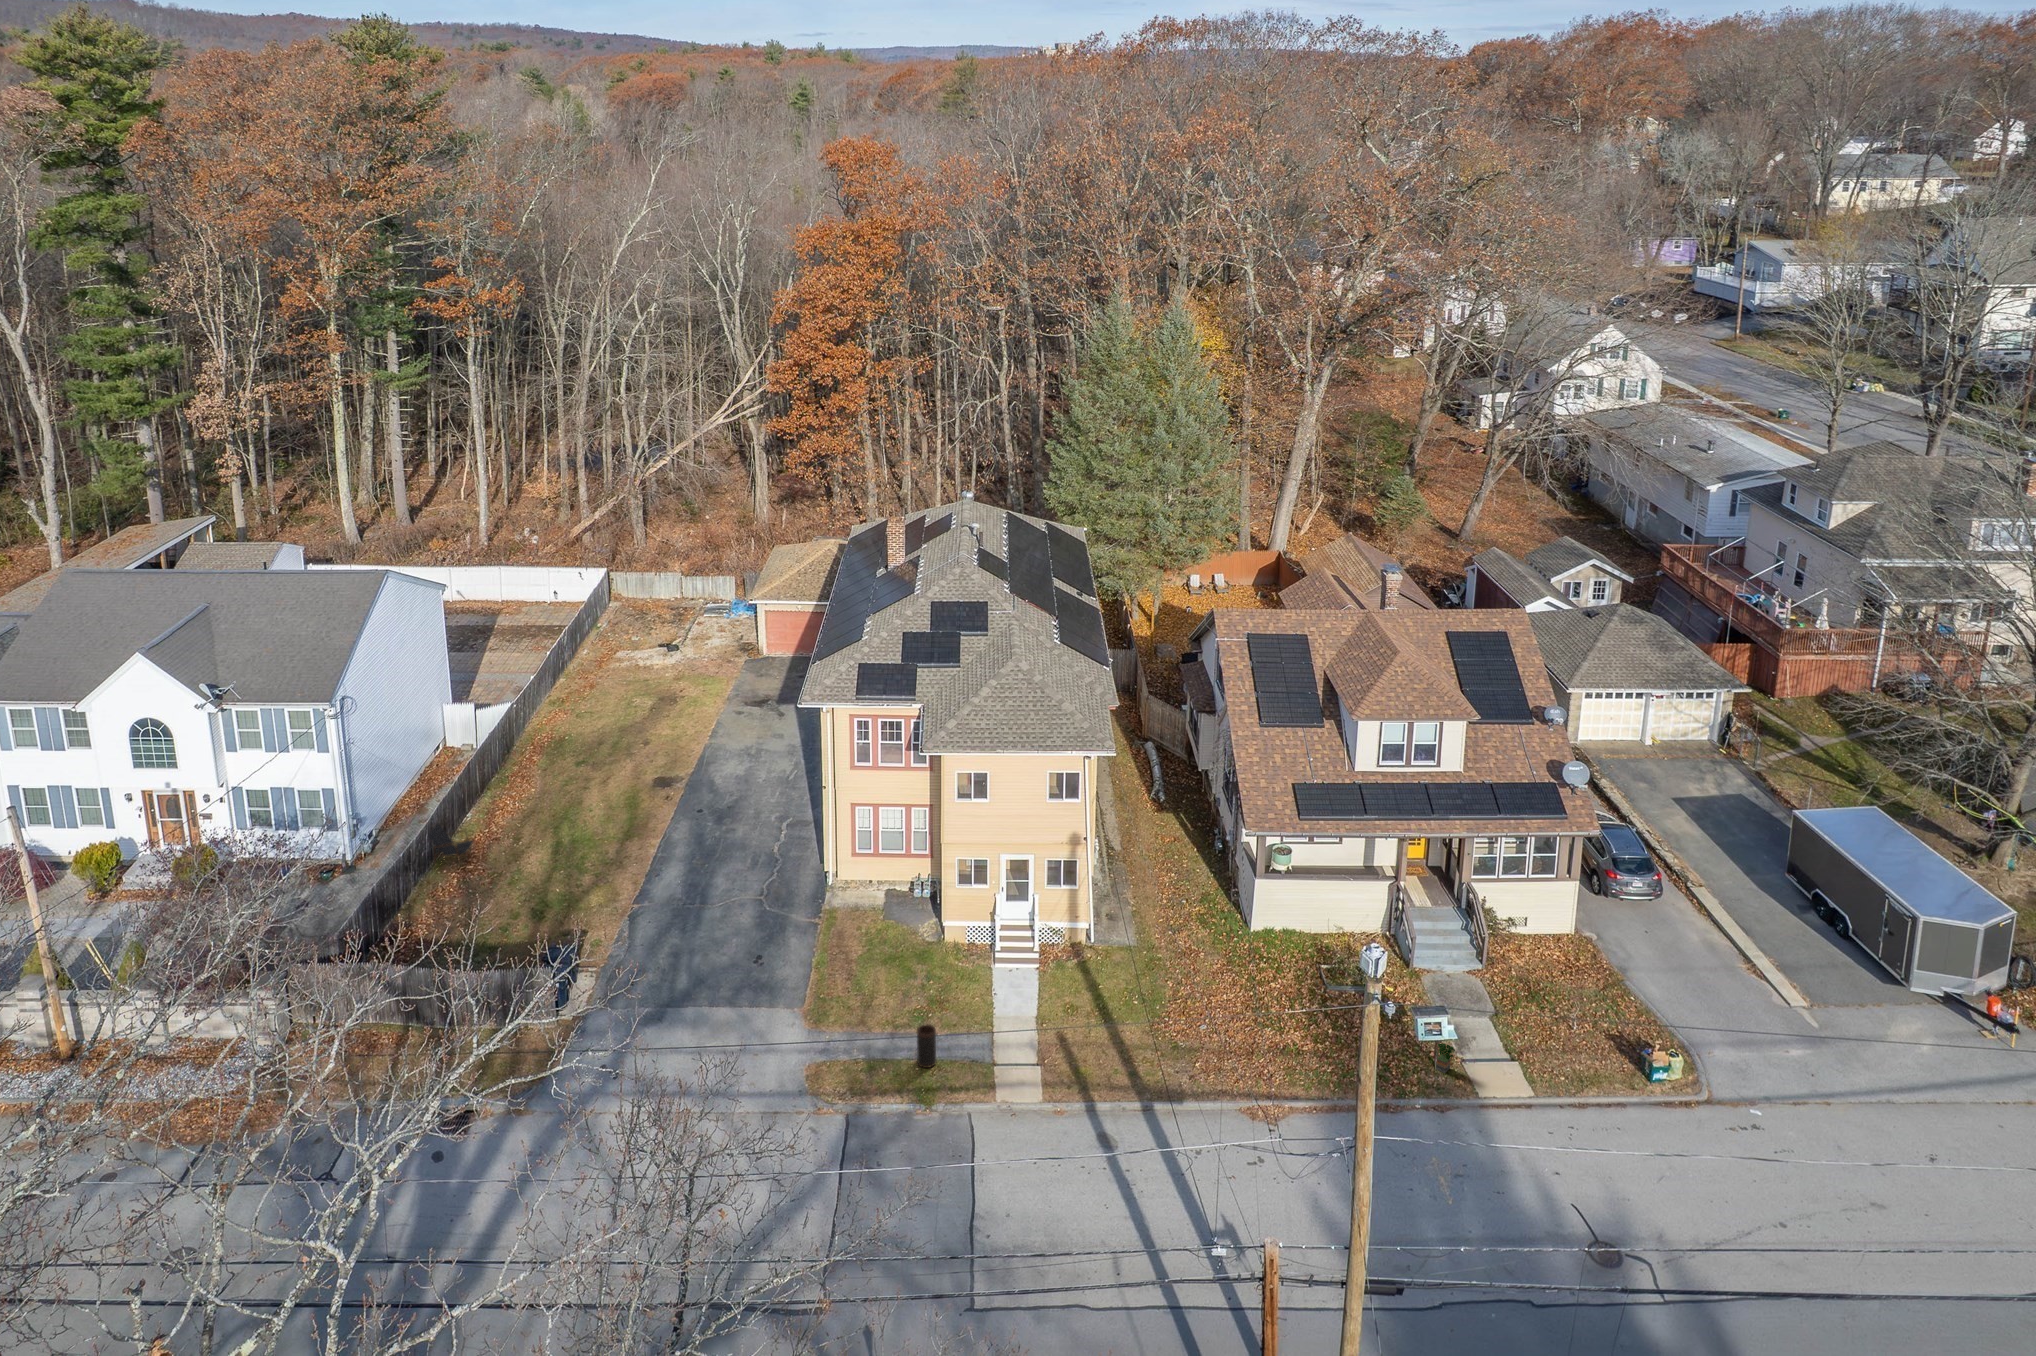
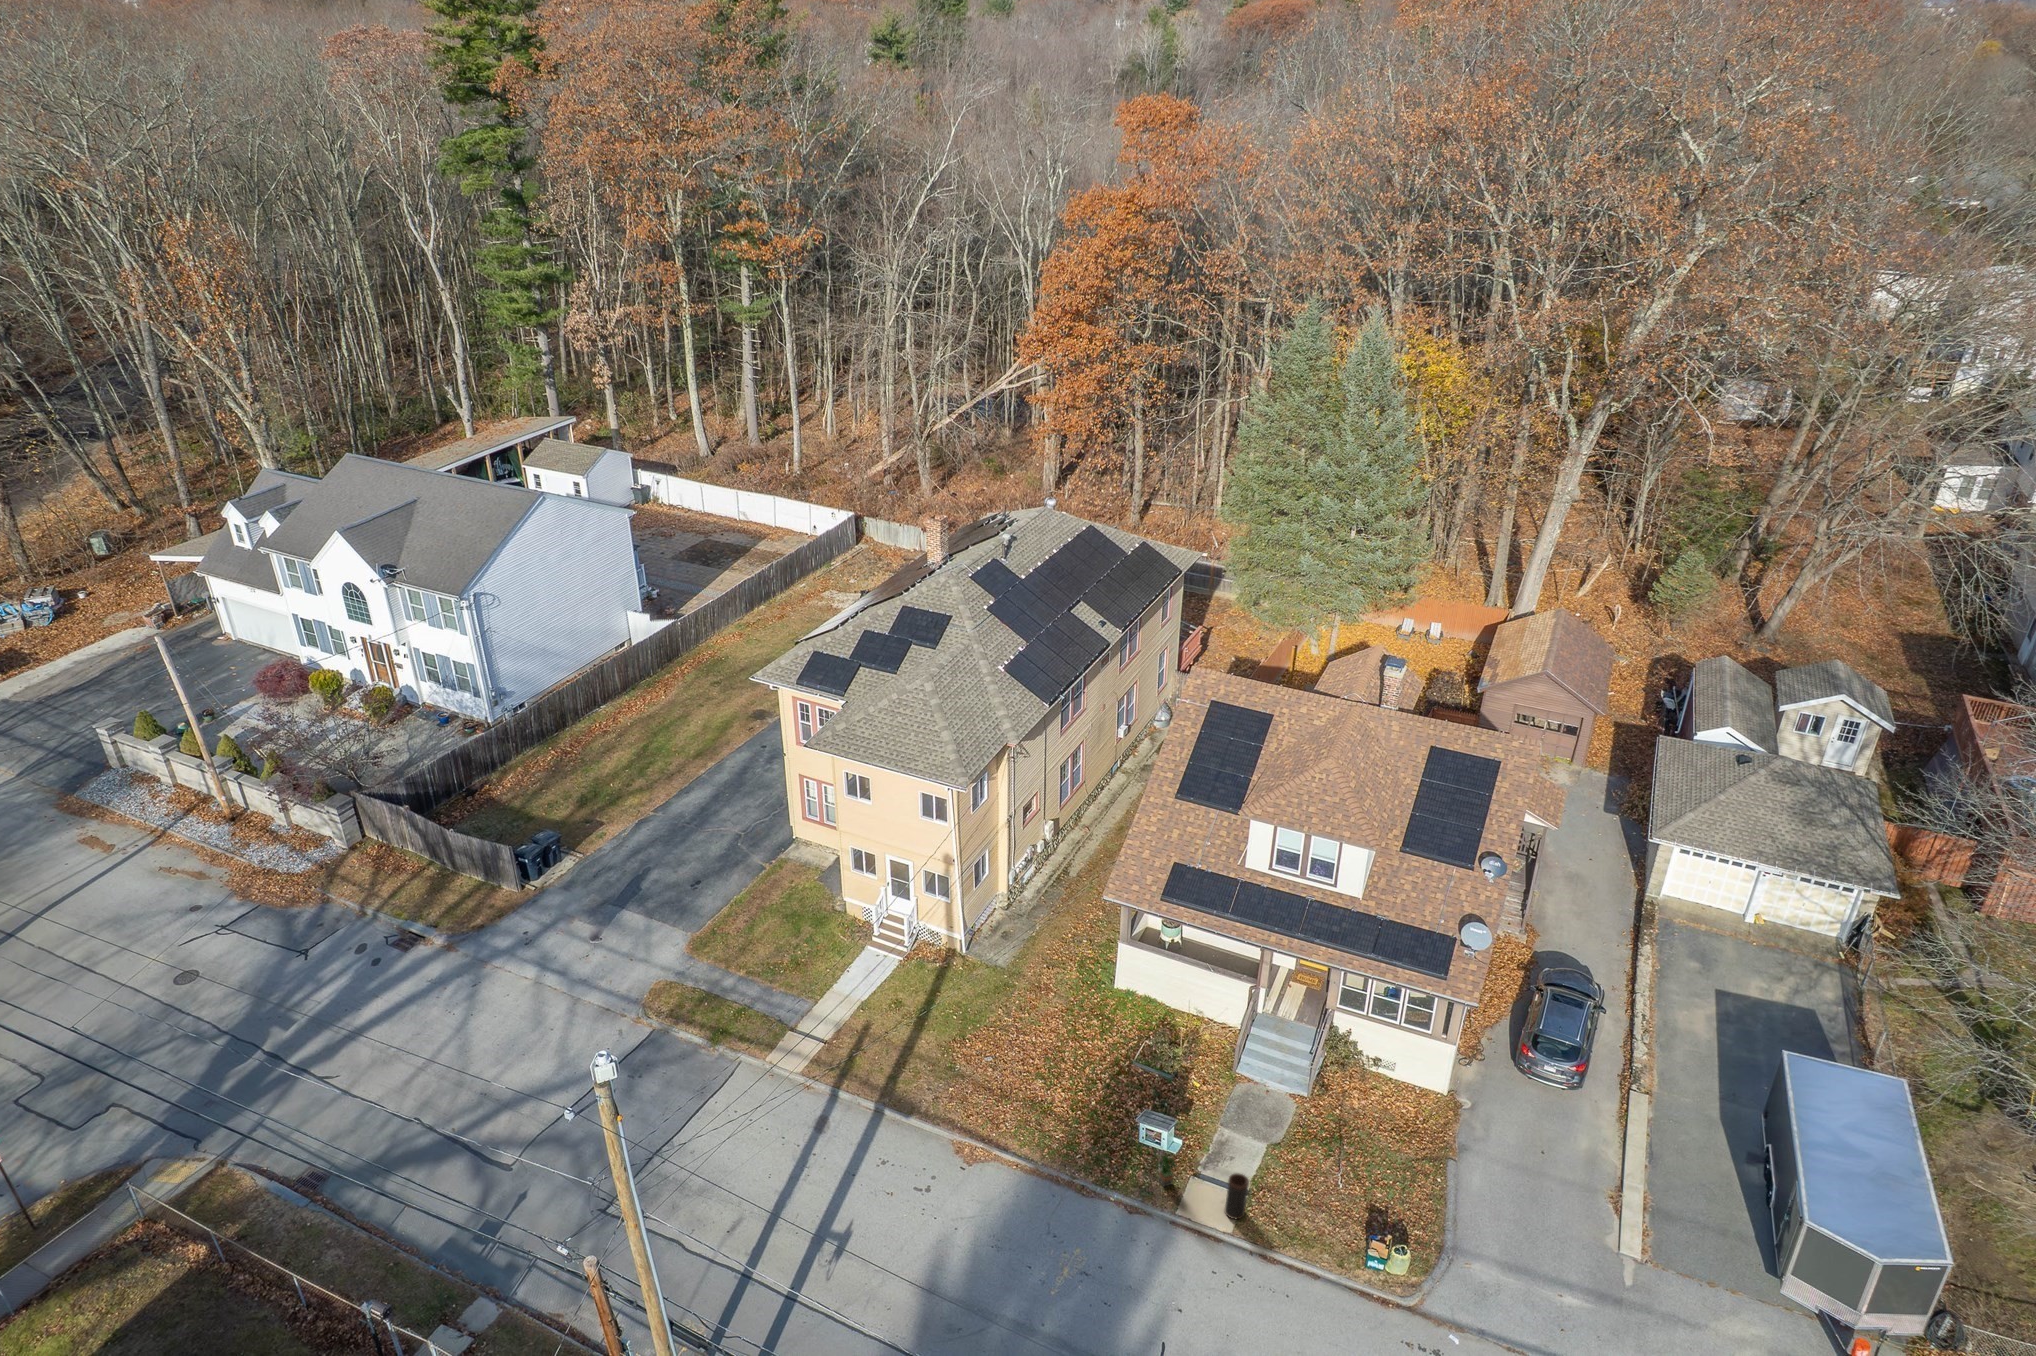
lounge chair: present [429,824,473,864] -> none [525,712,563,753]
trash can: present [917,1025,936,1068] -> present [1225,1173,1249,1219]

